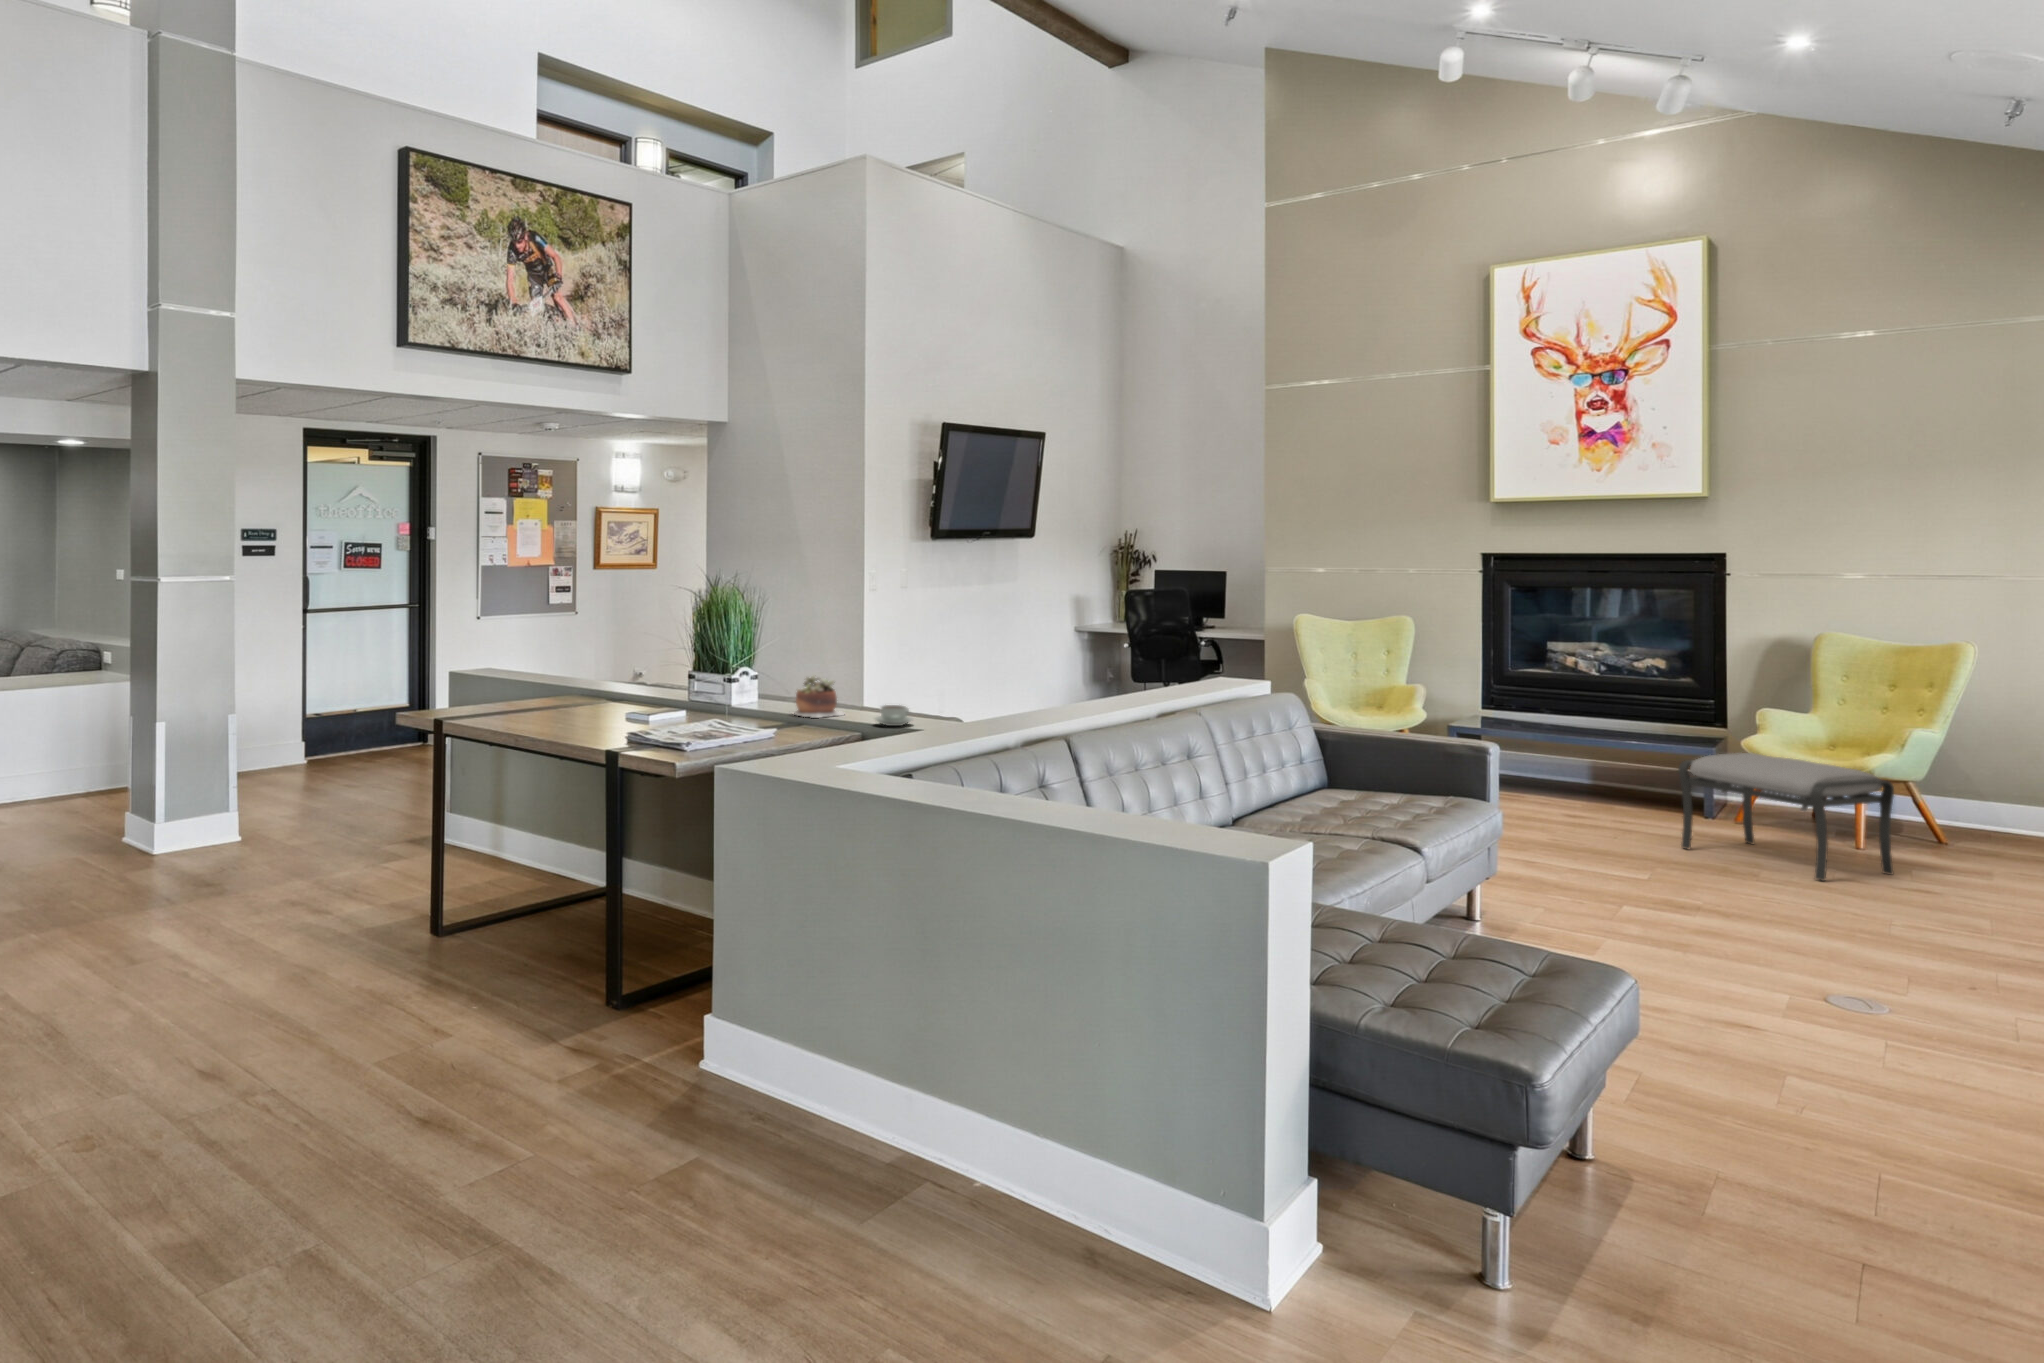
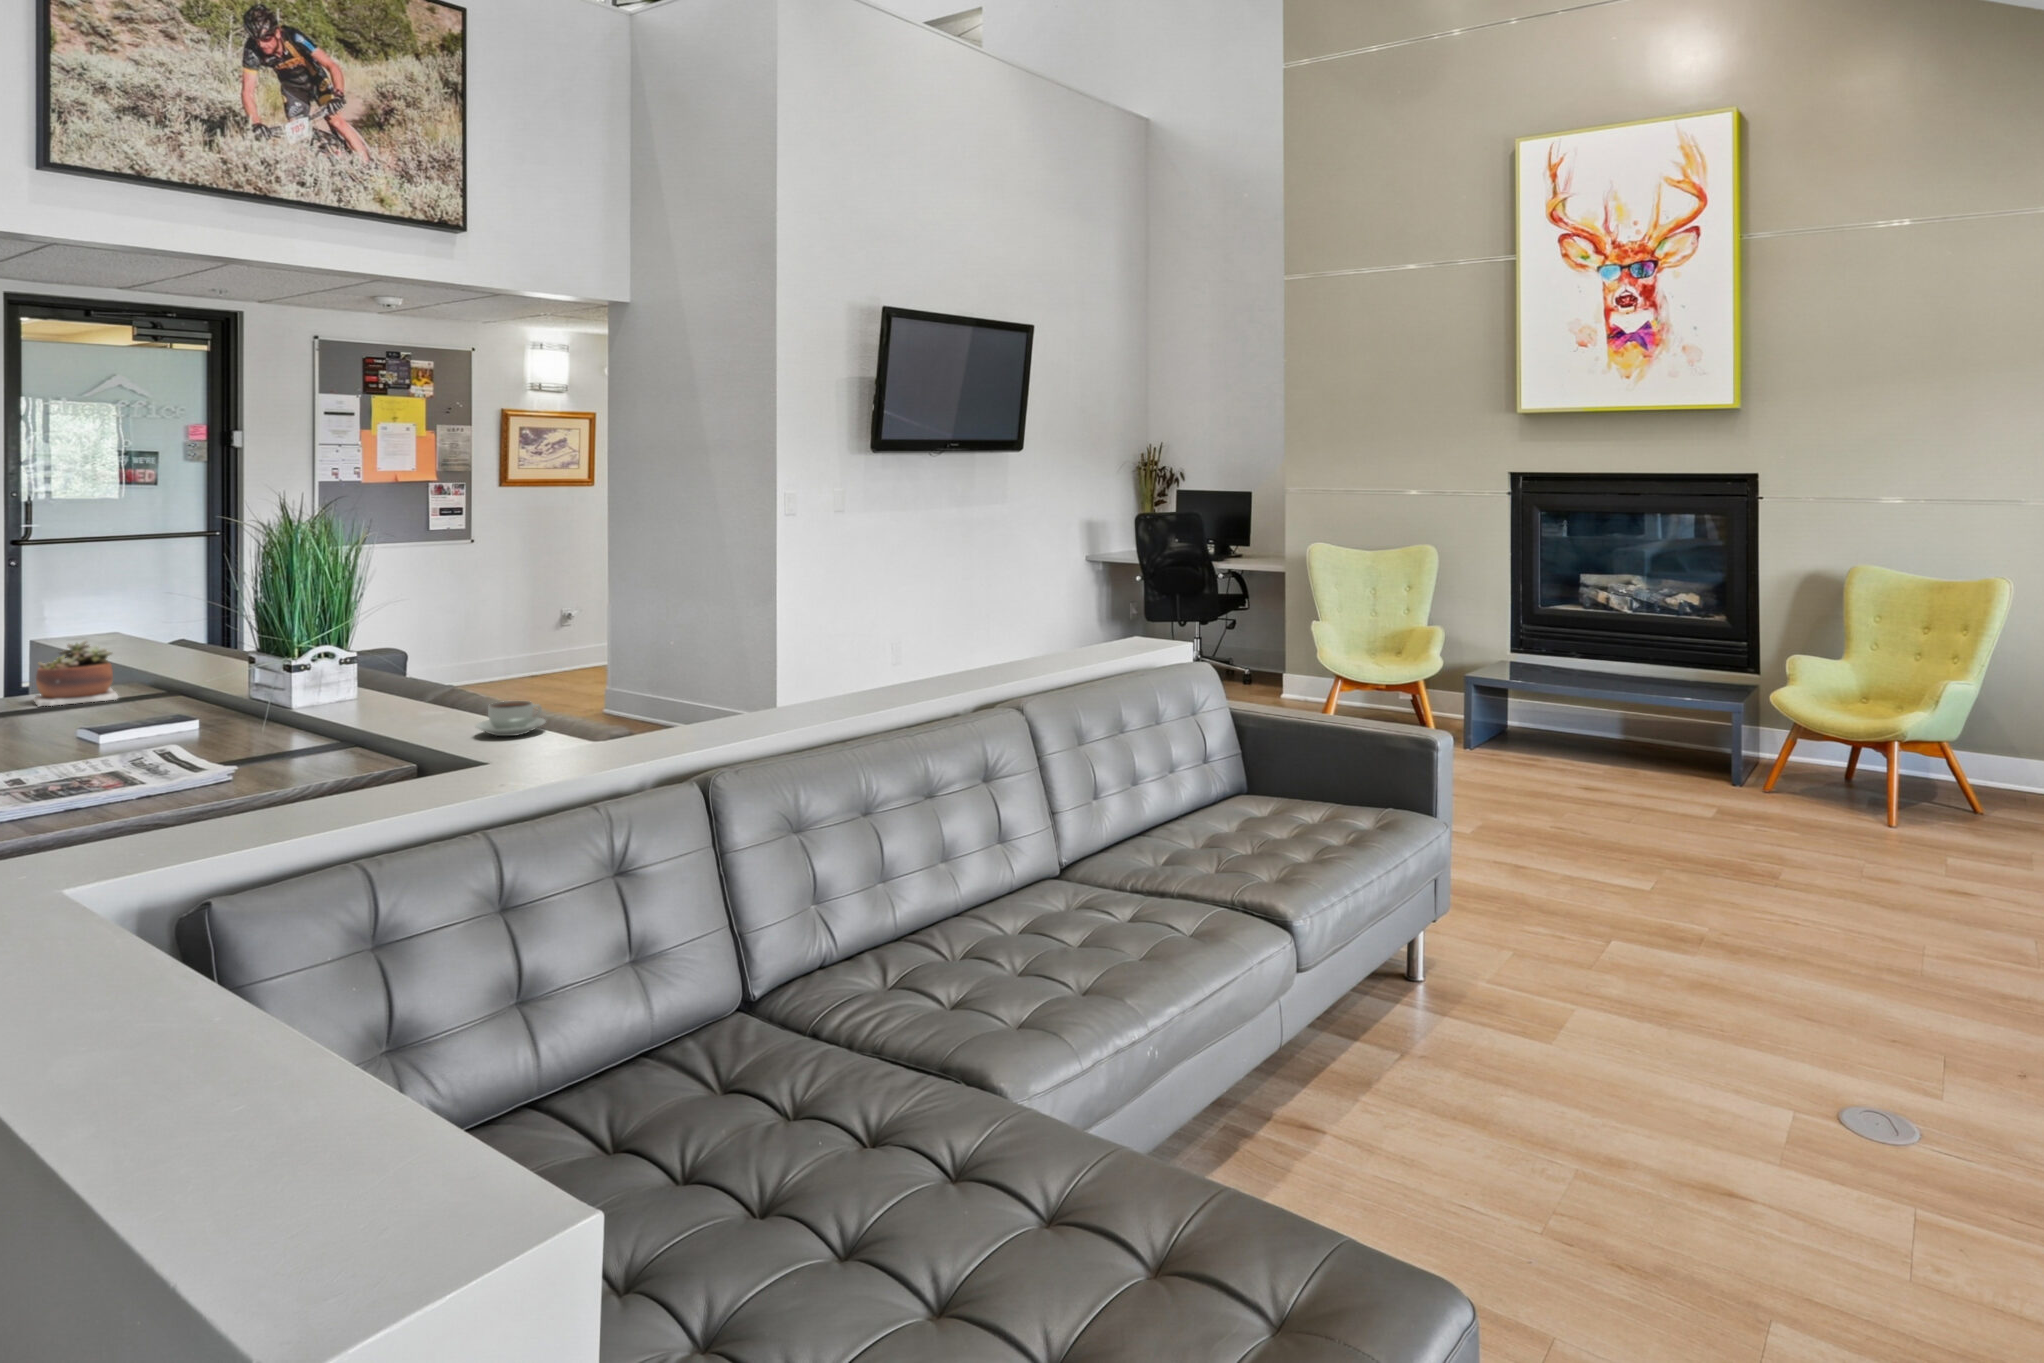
succulent plant: present [794,676,844,718] -> present [34,641,118,707]
ottoman: present [1679,753,1894,881] -> none [1693,711,1928,873]

